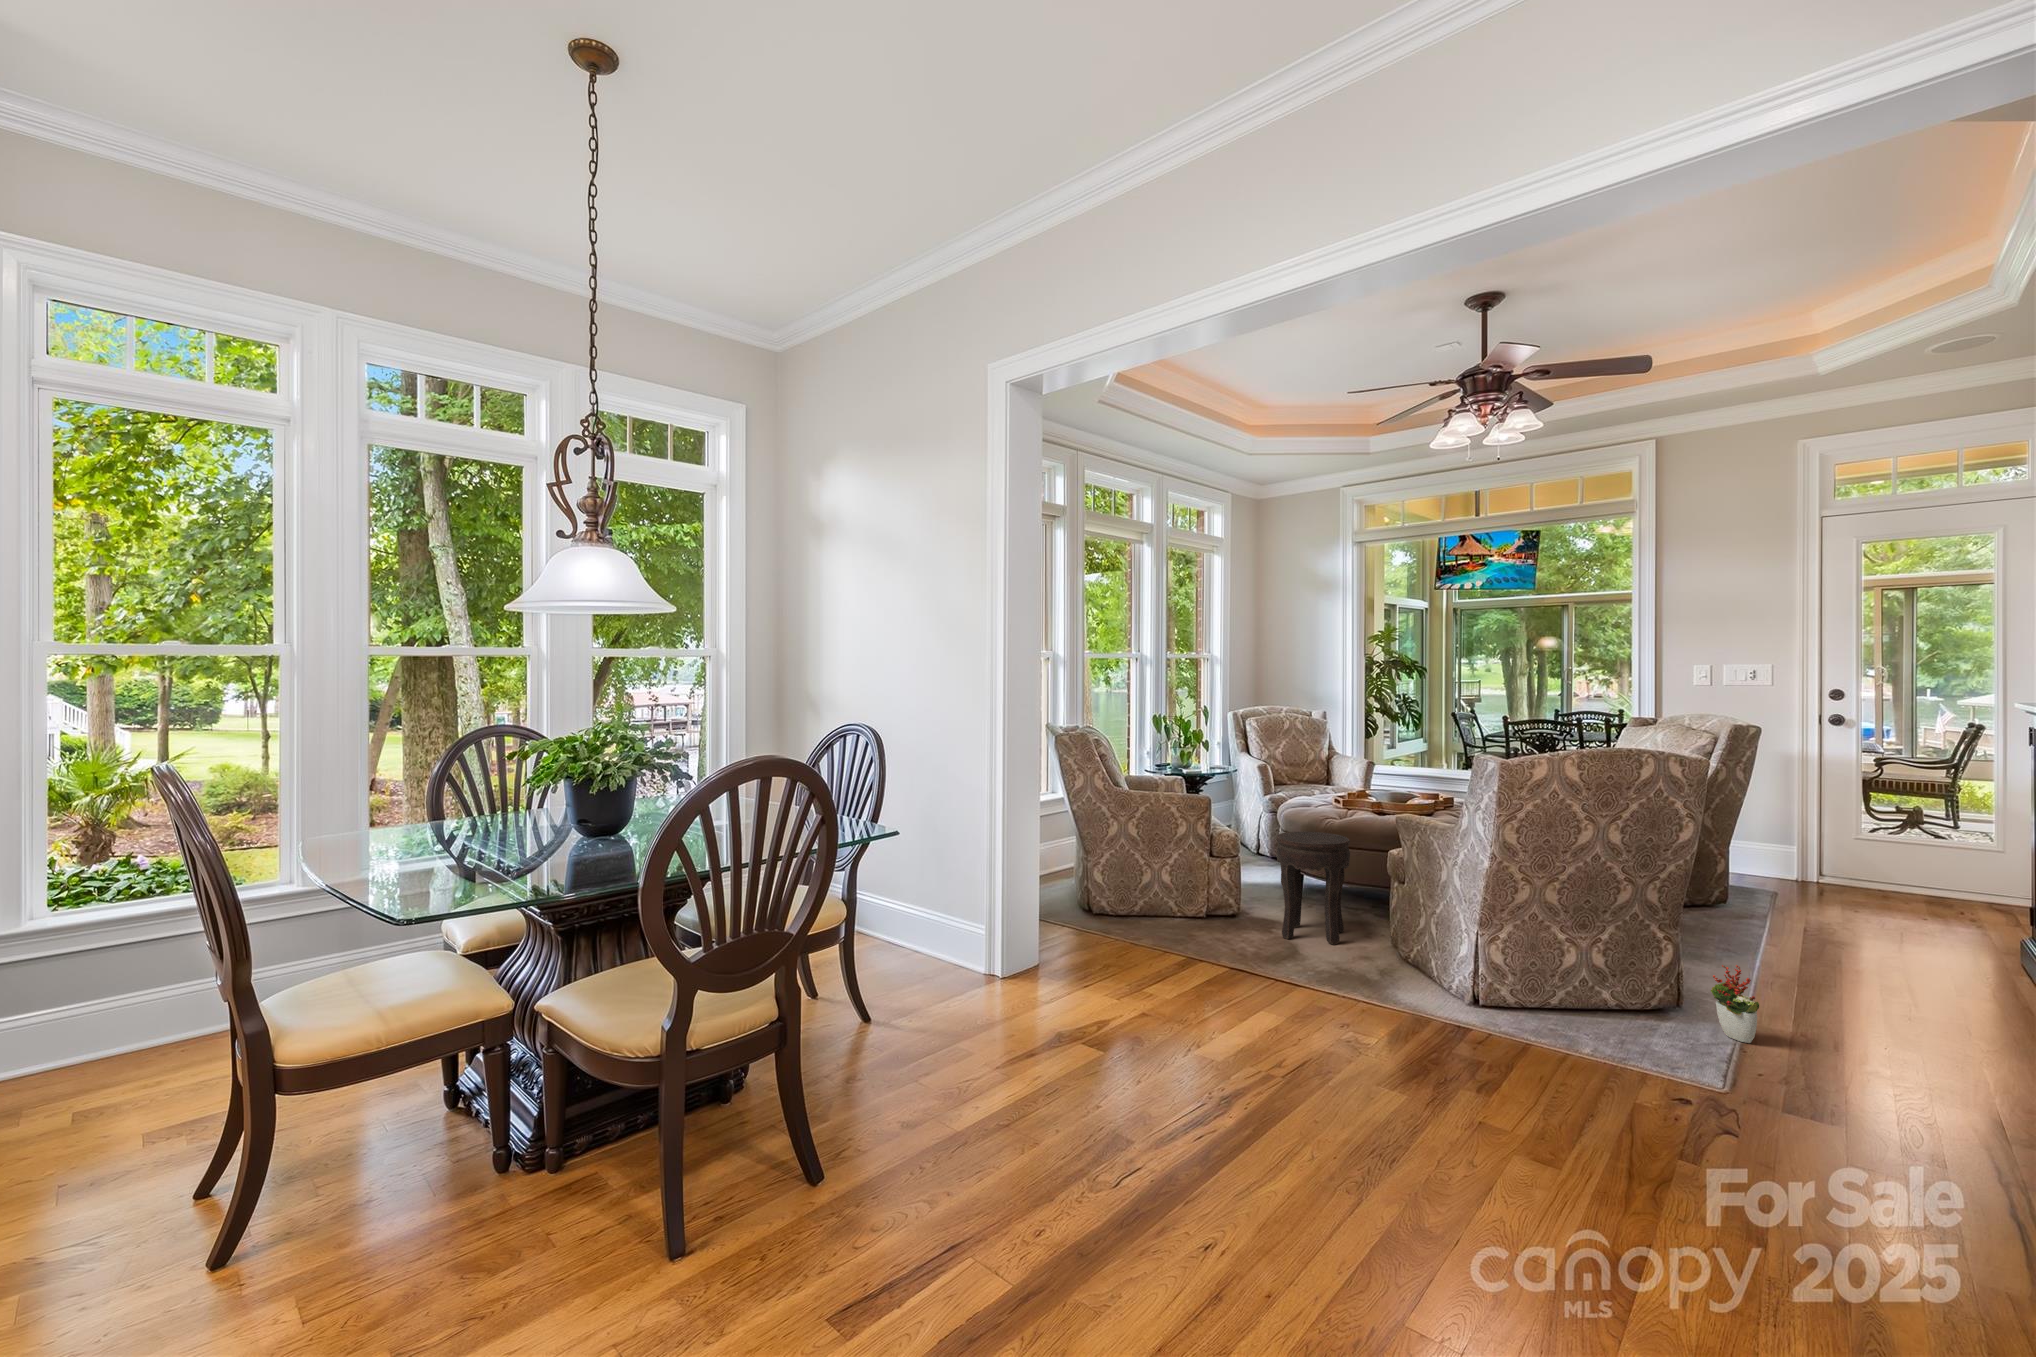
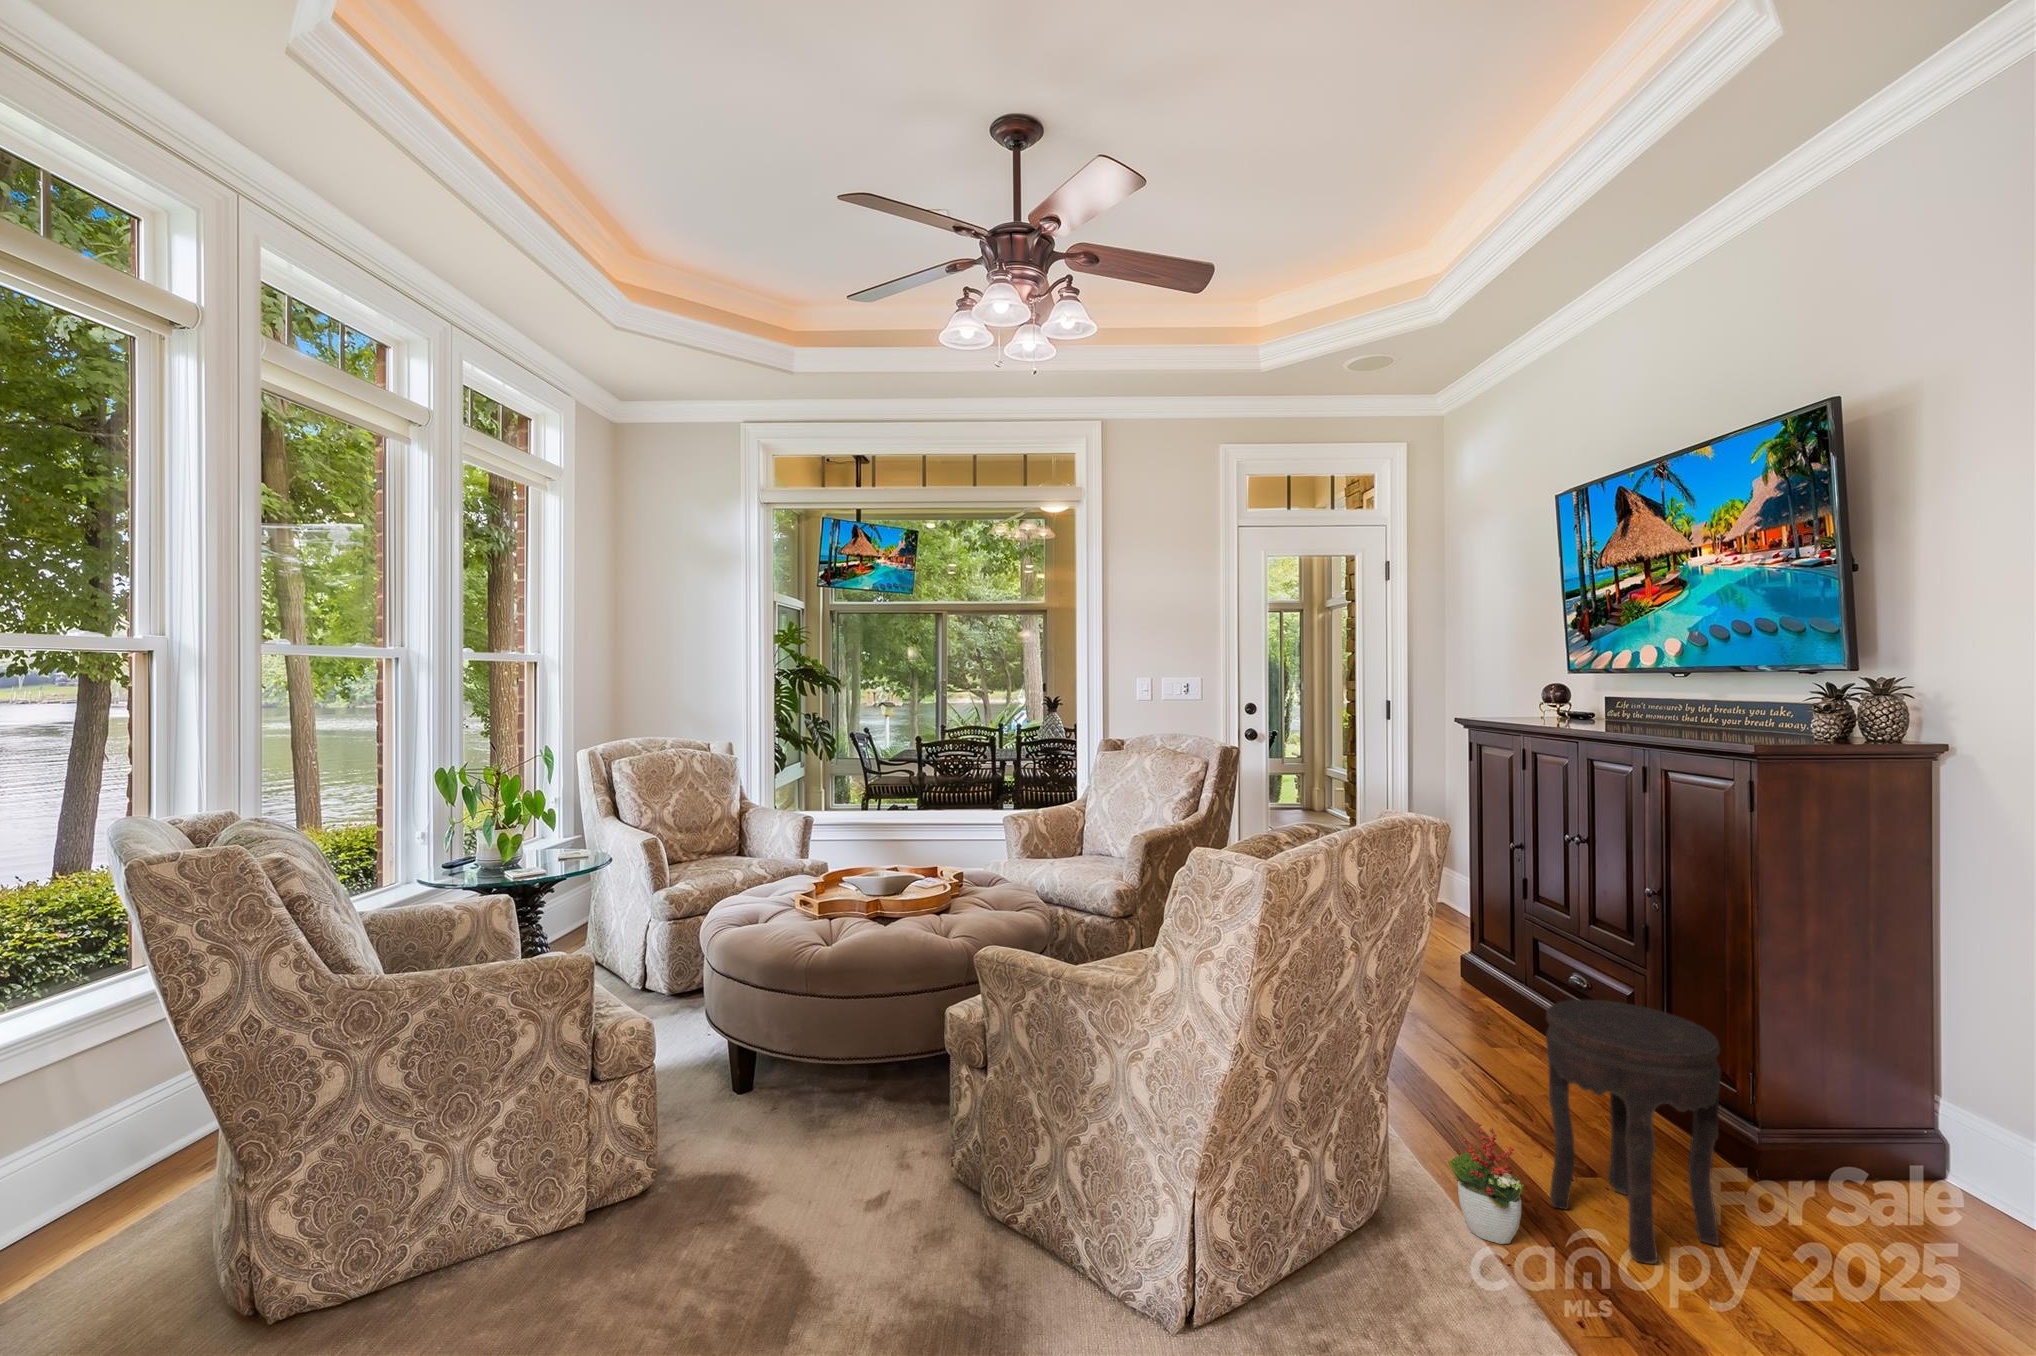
side table: present [1276,831,1350,945] -> present [1546,1000,1721,1264]

